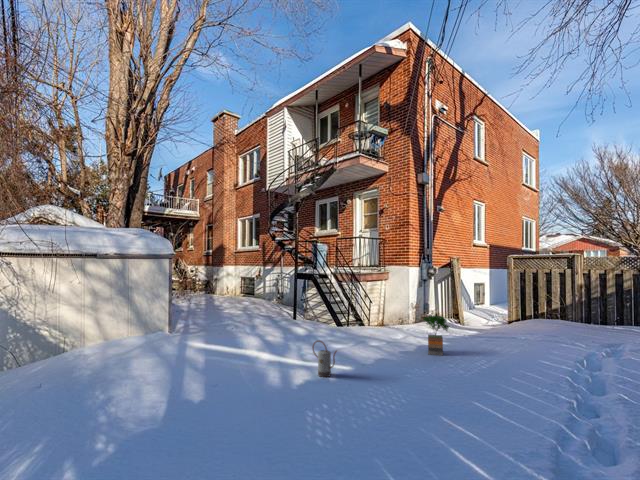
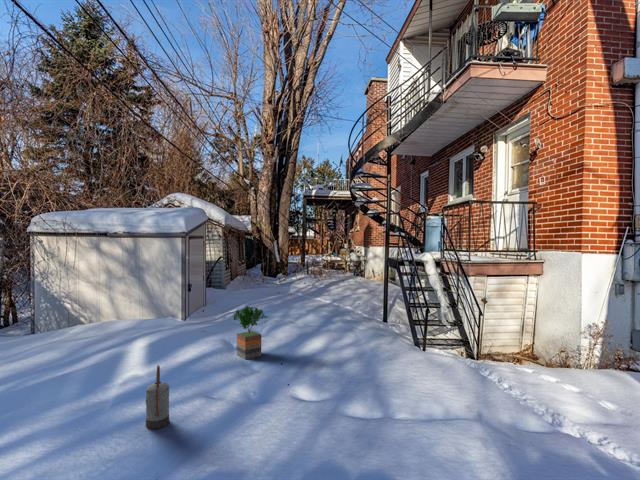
potted tree: present [424,315,449,355] -> present [233,306,267,359]

